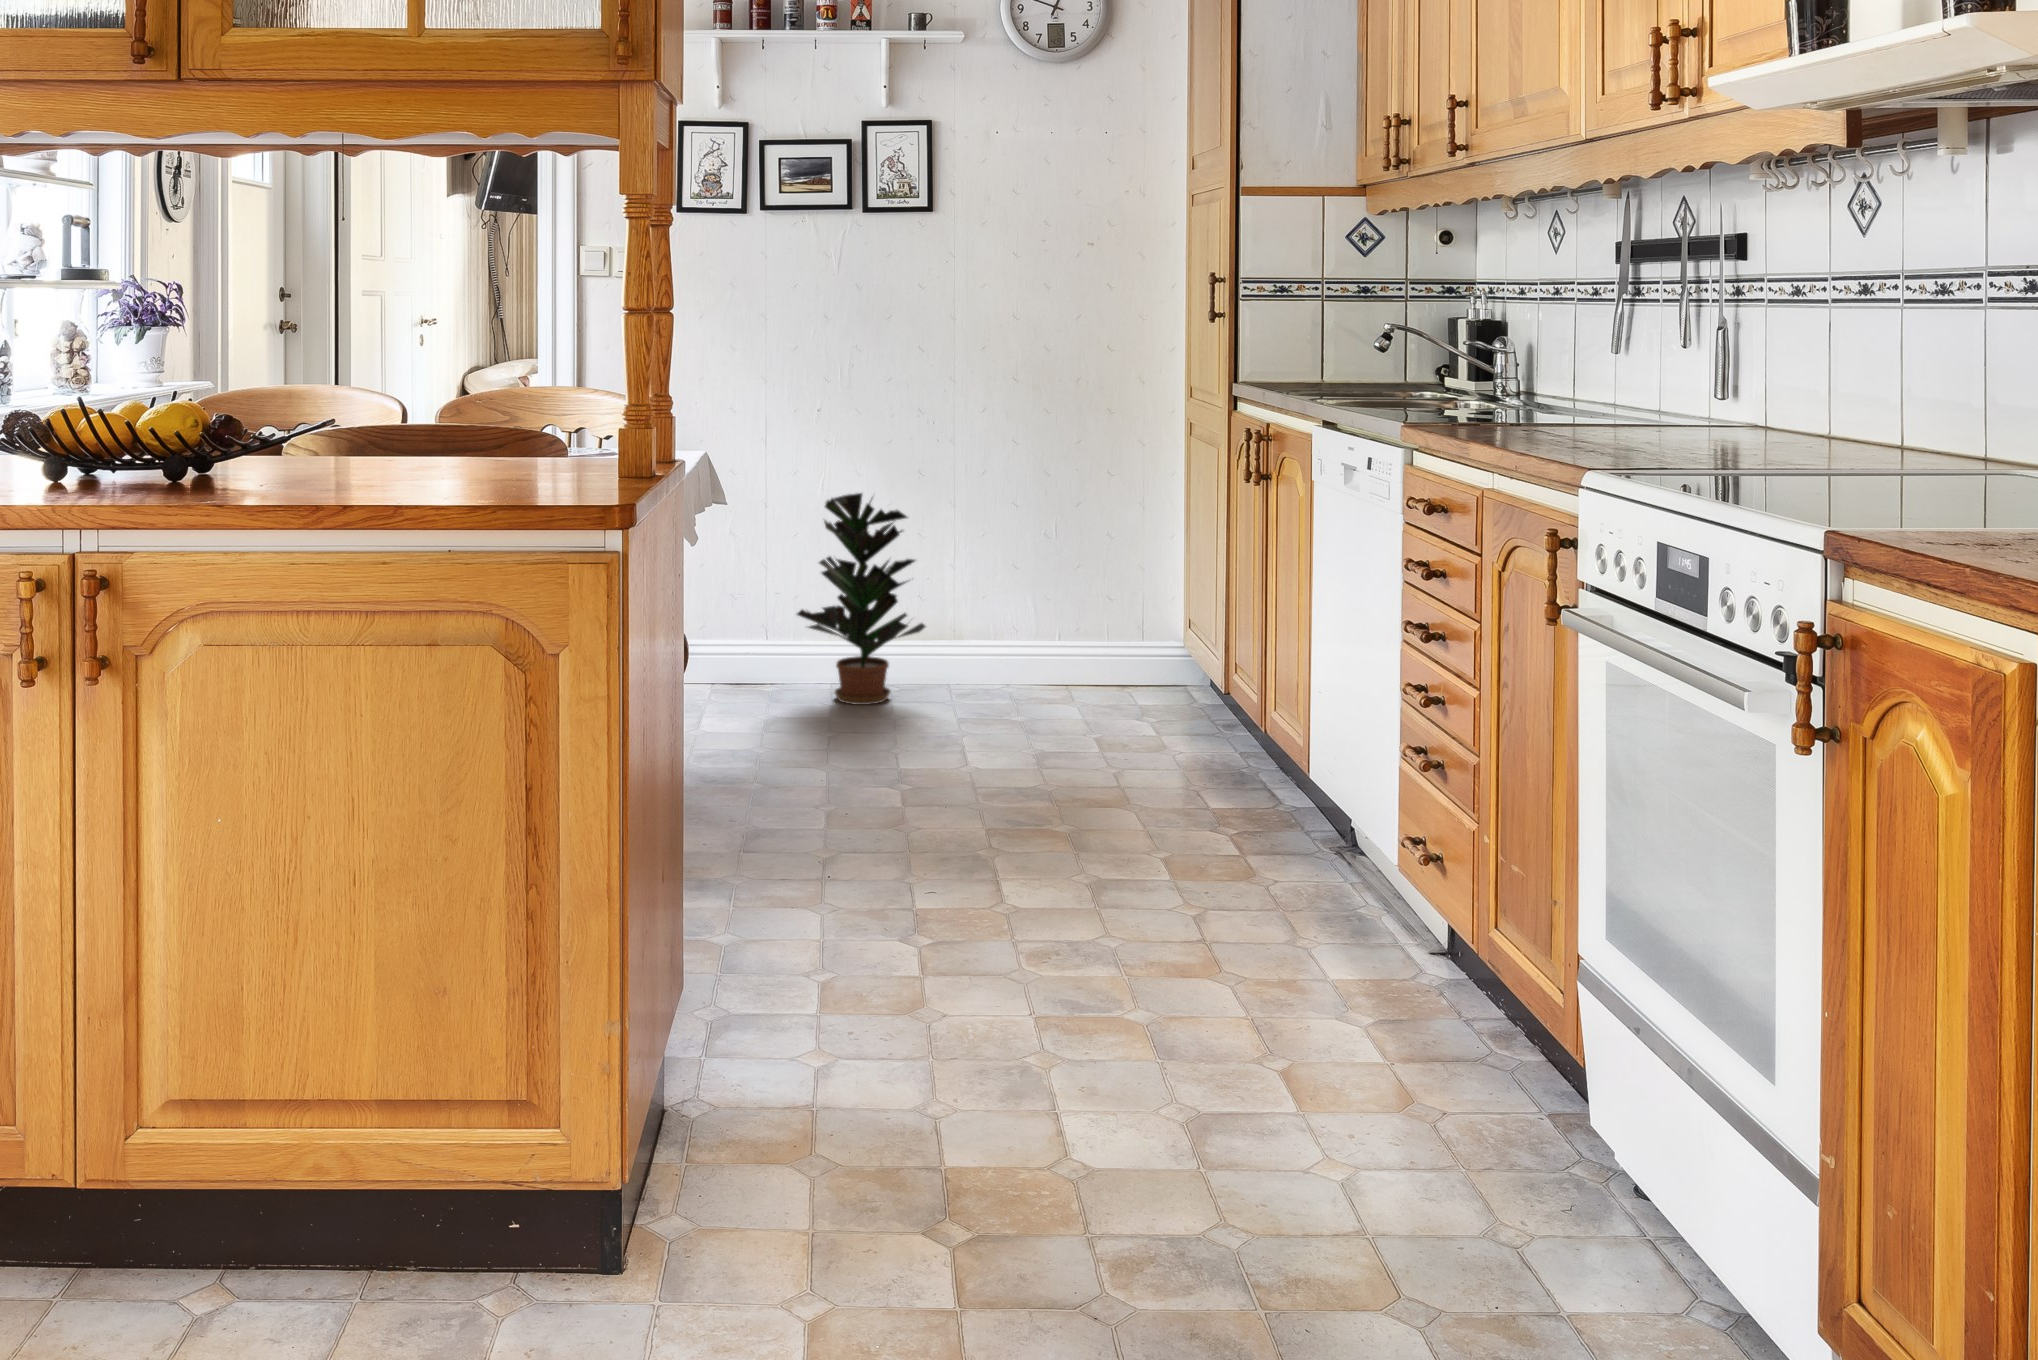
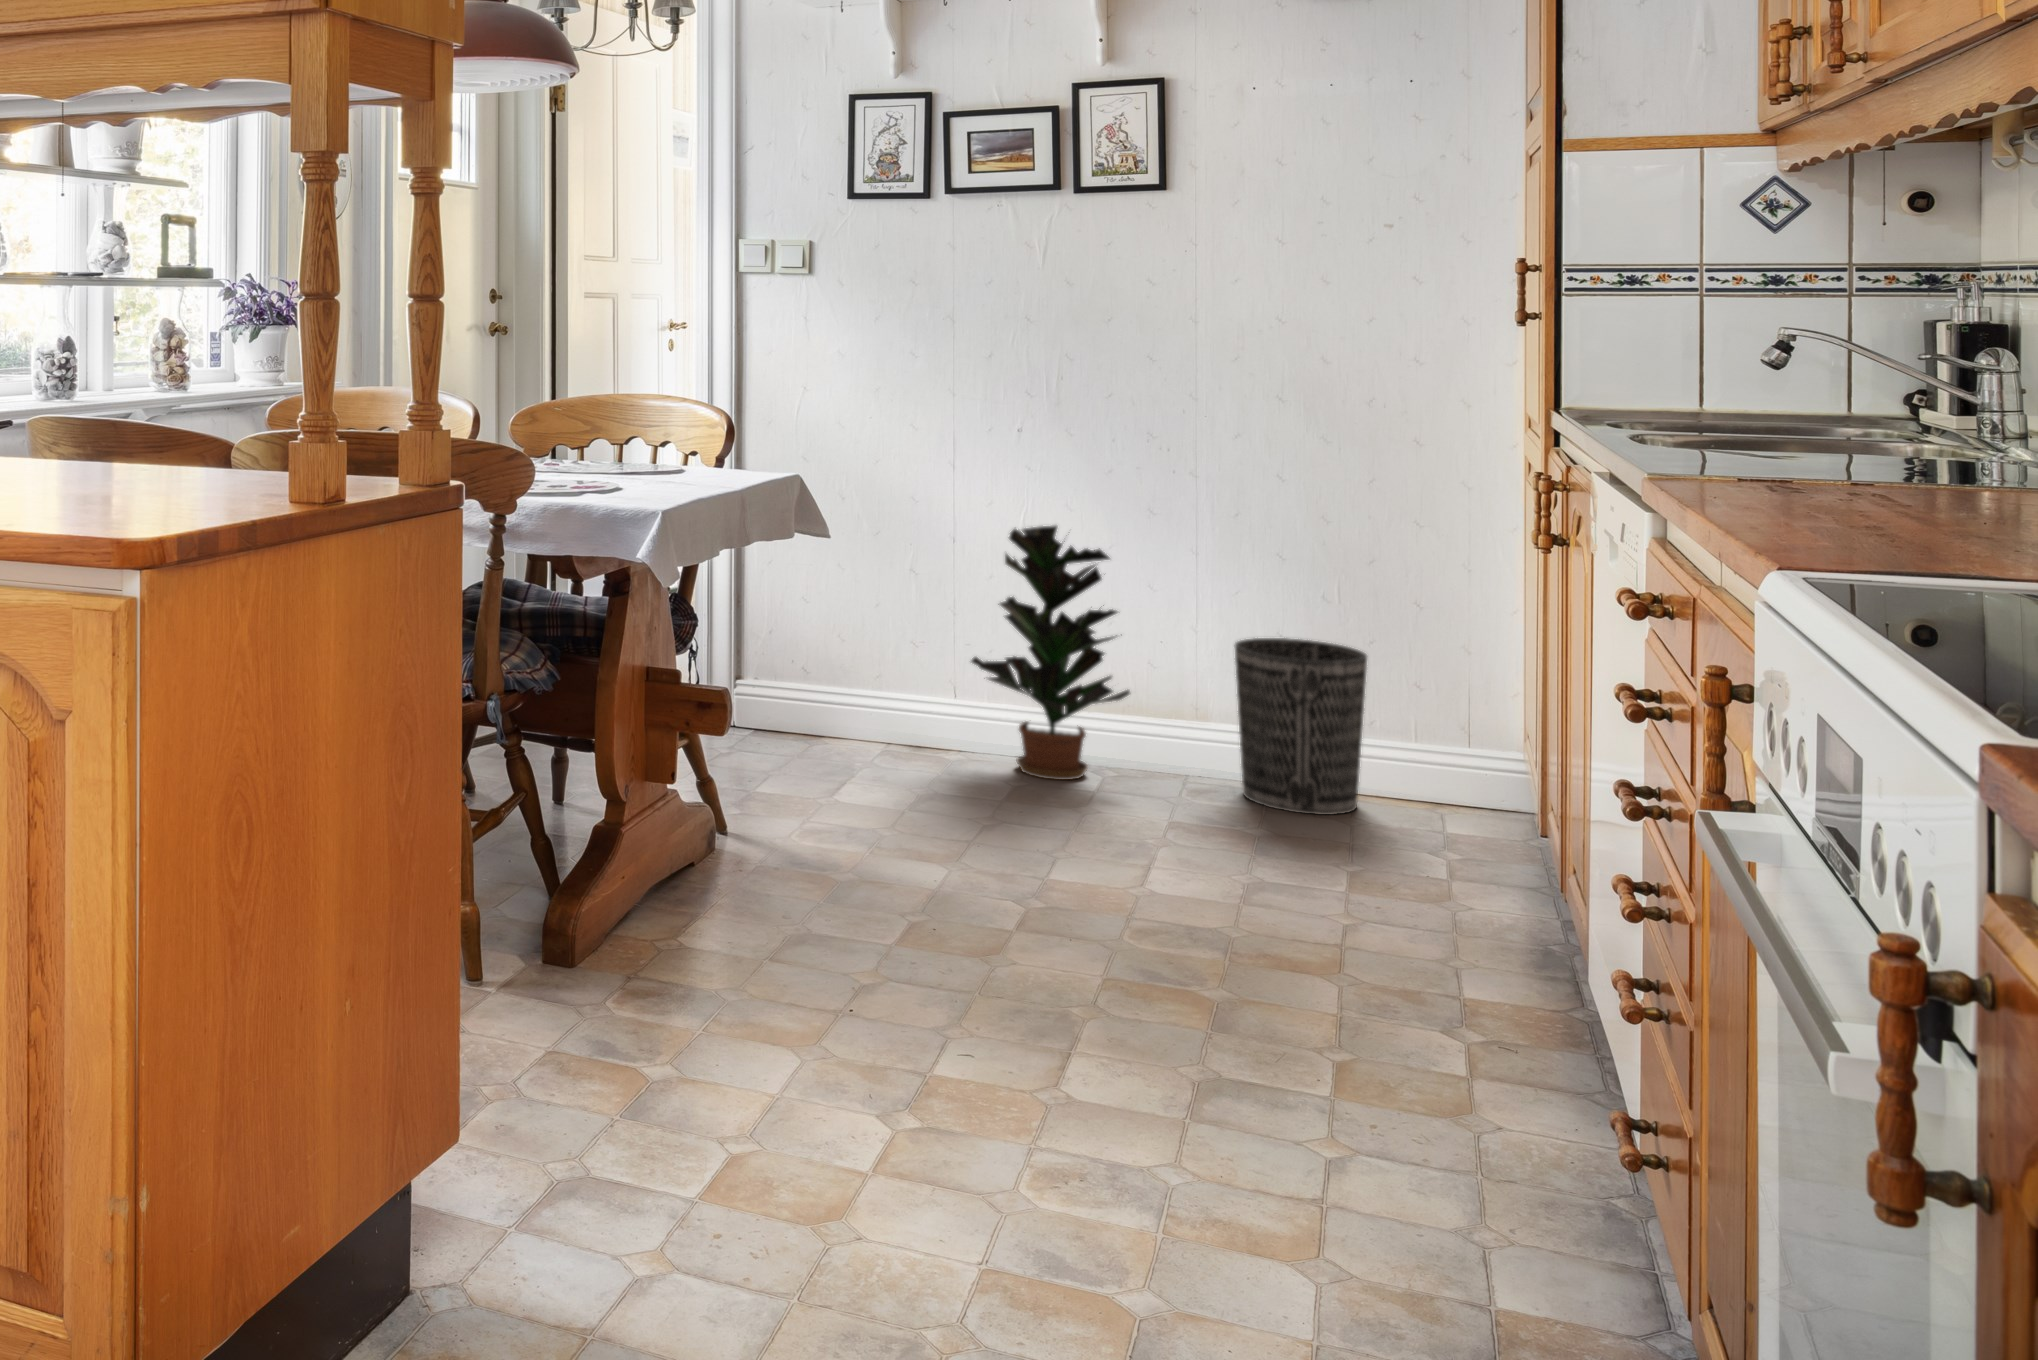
wastebasket: none [998,569,1091,704] -> present [1234,638,1367,815]

